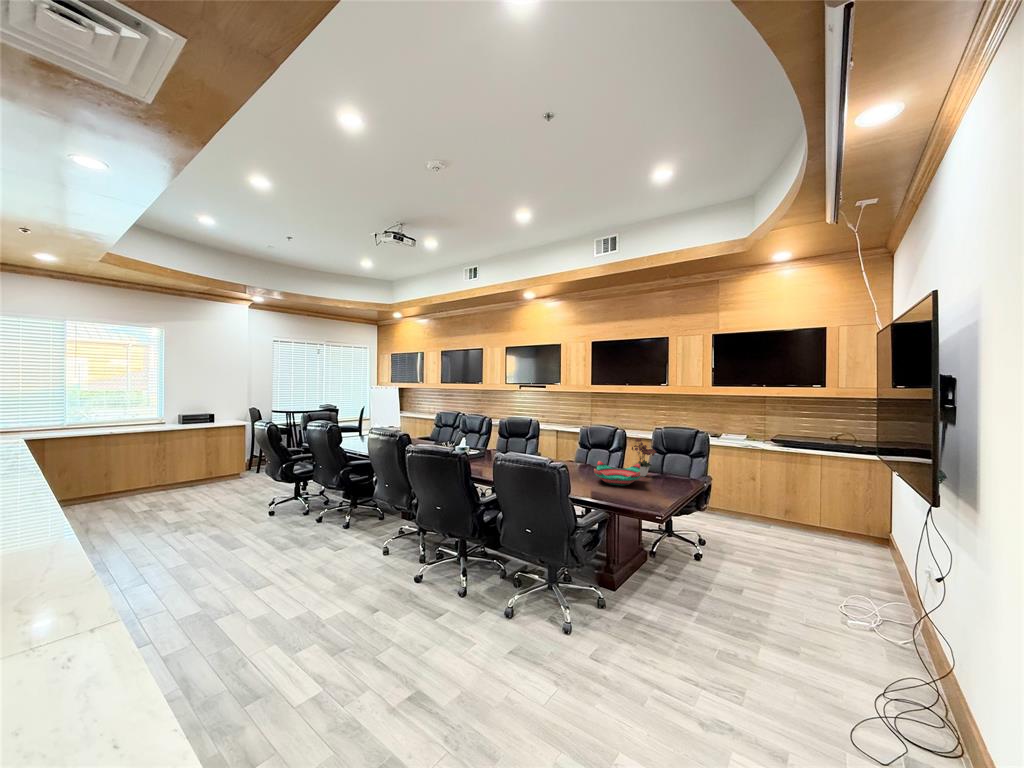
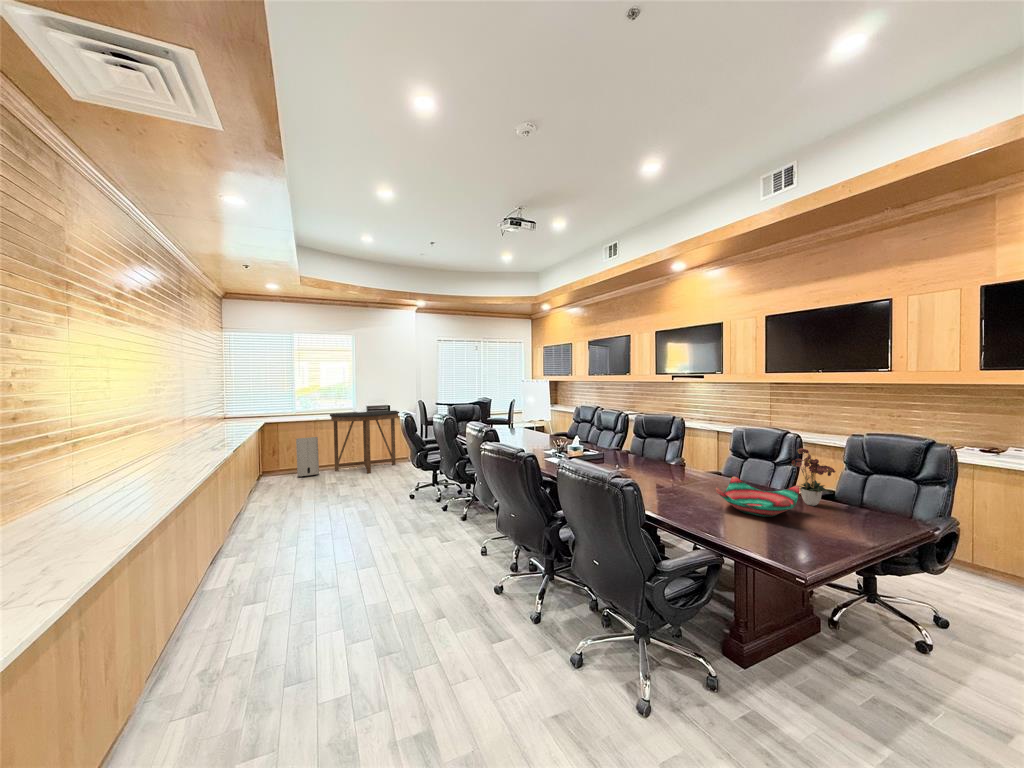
console table: none [131,420,232,496] -> present [330,411,399,474]
air purifier: none [80,455,116,507] -> present [296,437,319,477]

